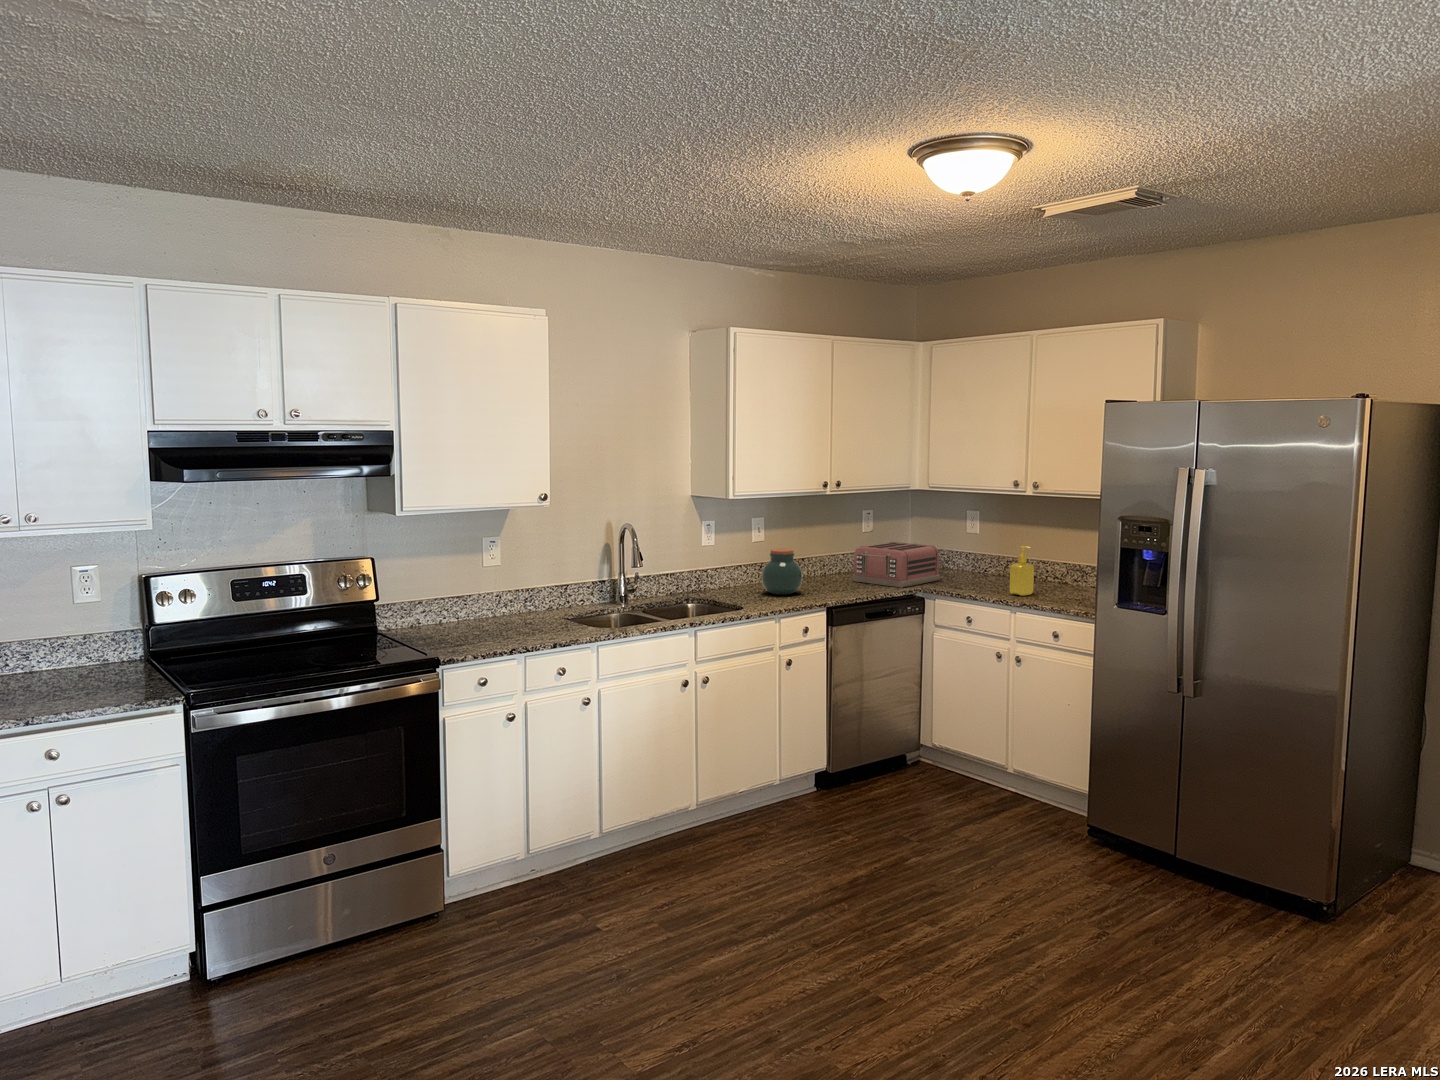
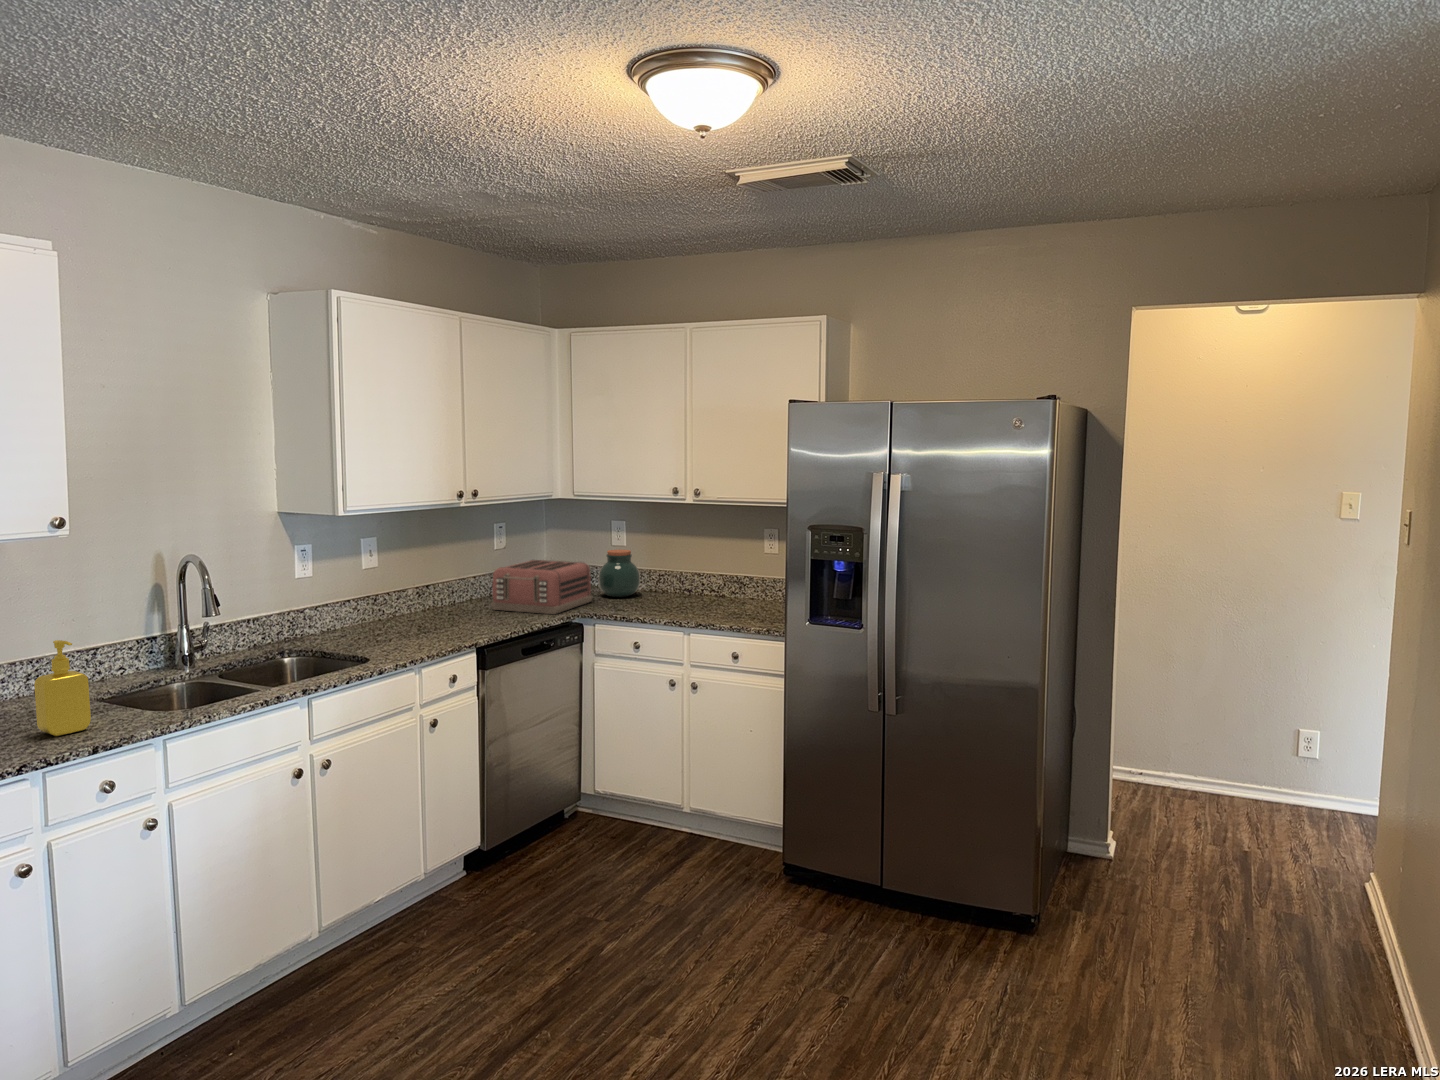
soap dispenser: present [1010,546,1034,596] -> present [34,640,91,736]
jar: present [762,549,802,595] -> present [598,550,640,597]

